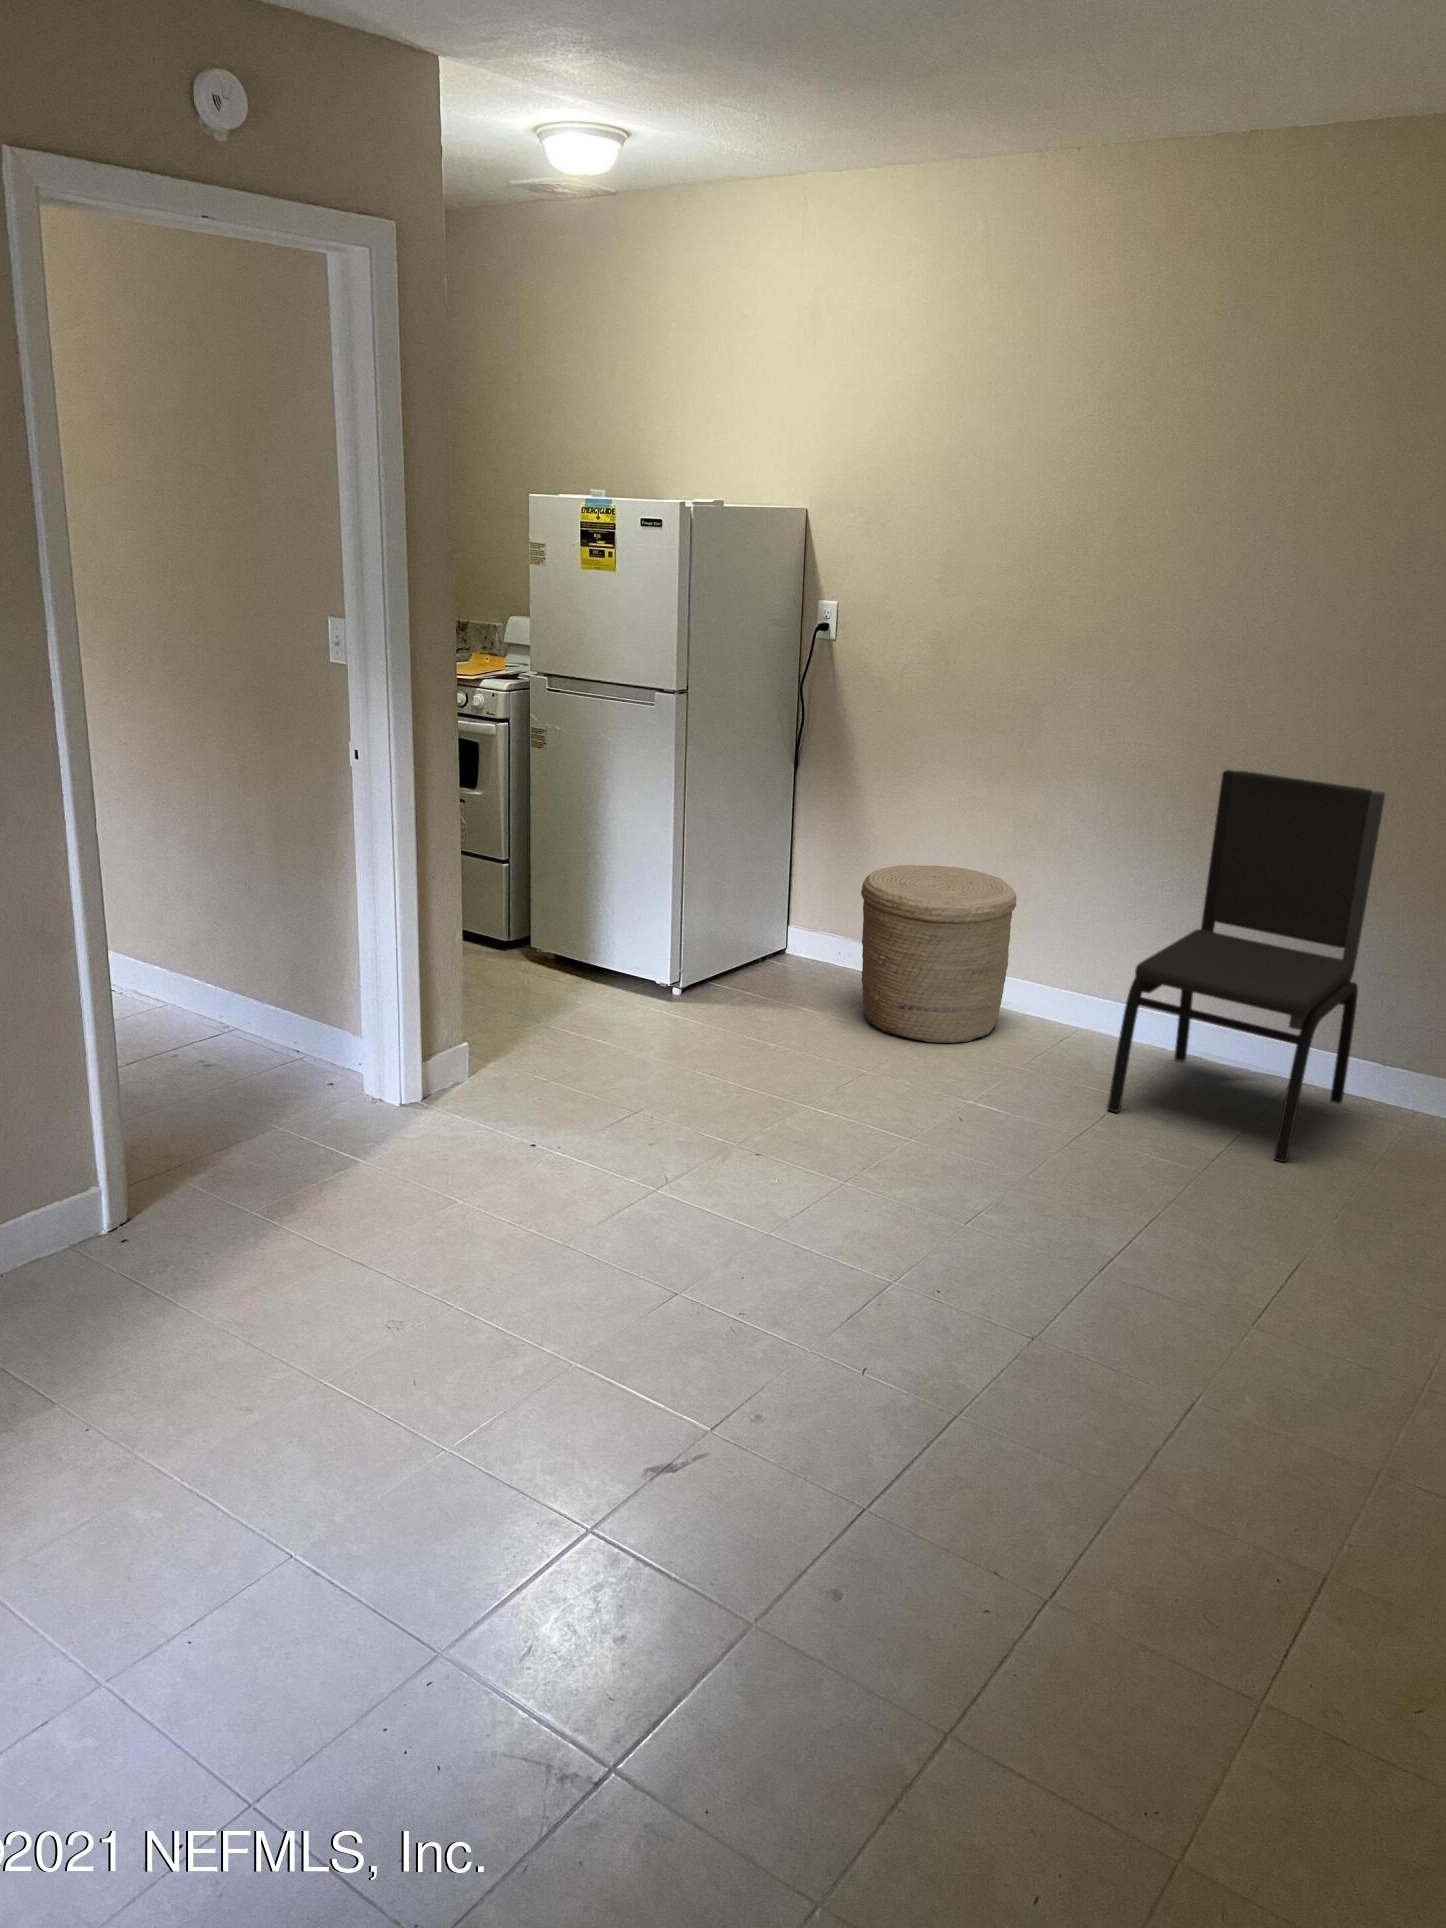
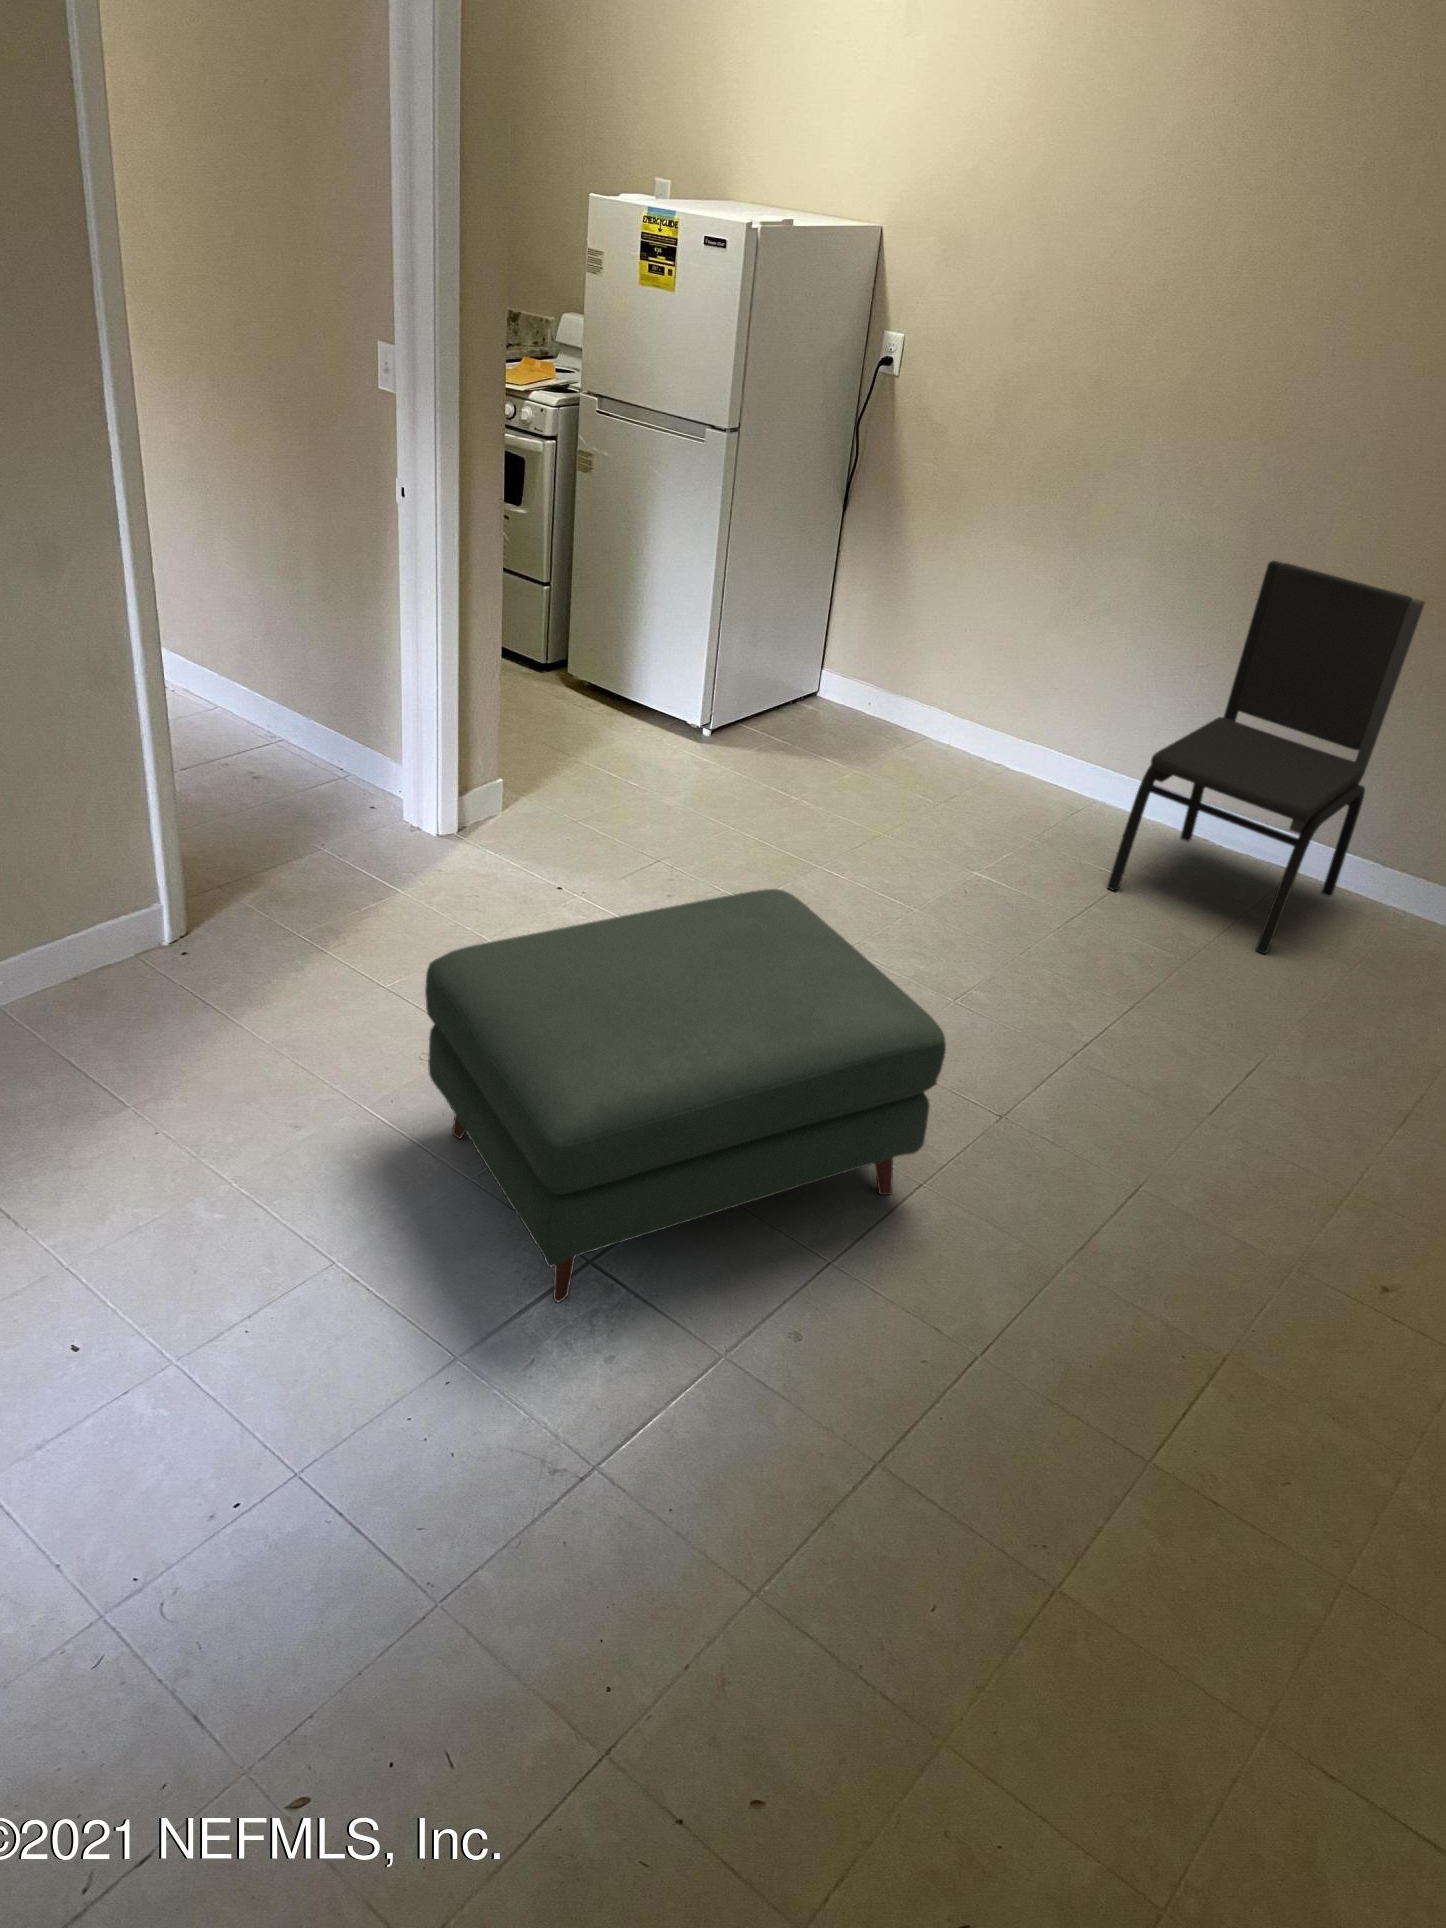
woven basket: present [861,865,1016,1043] -> none [888,623,1048,805]
ottoman: none [393,1107,966,1578] -> present [425,889,946,1302]

